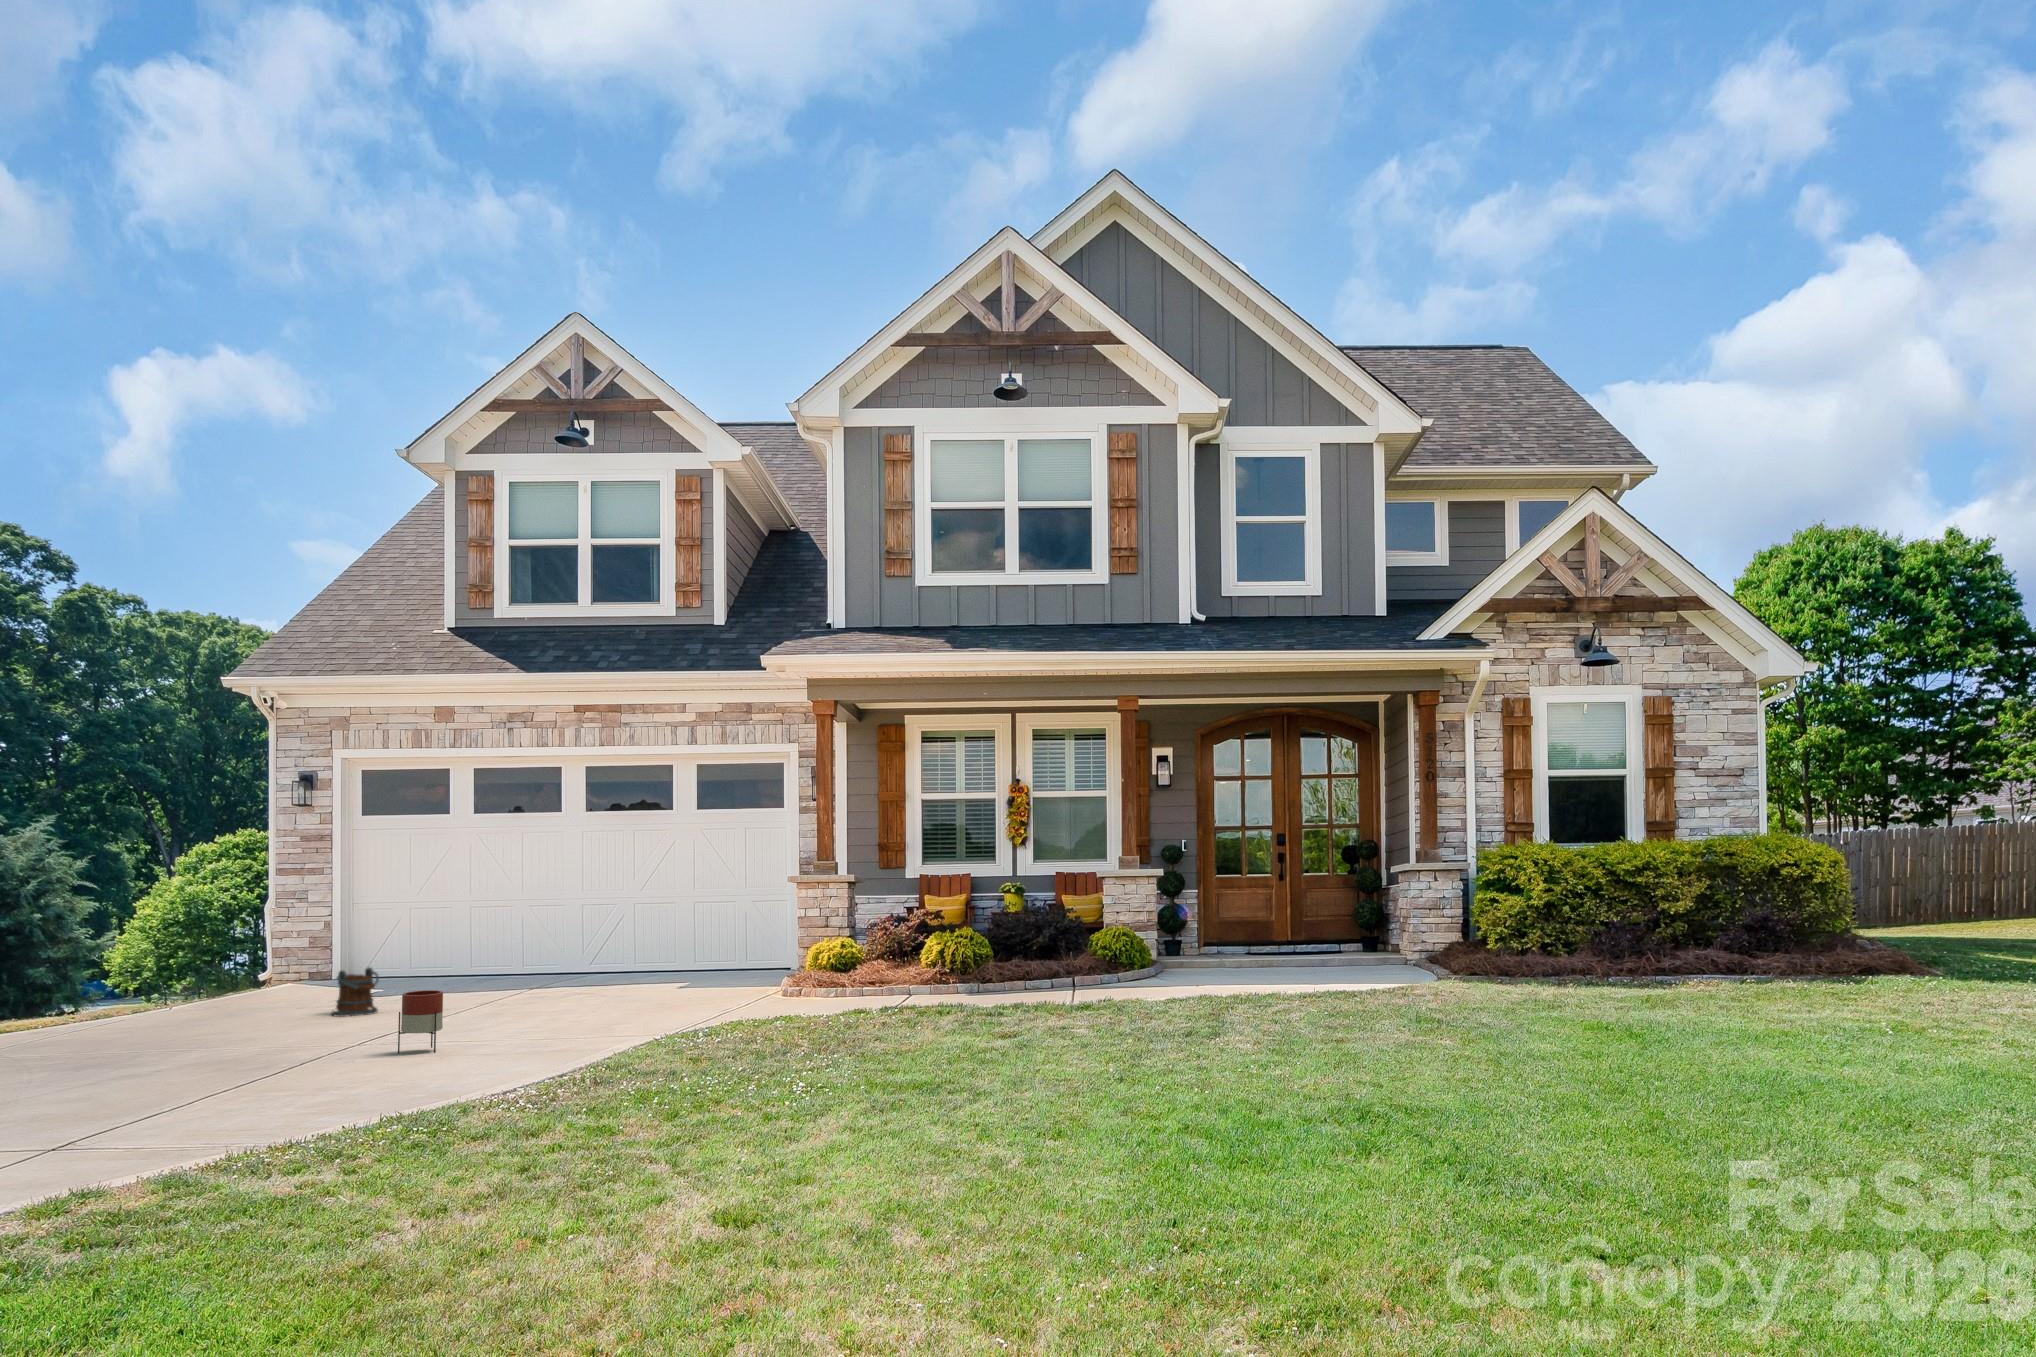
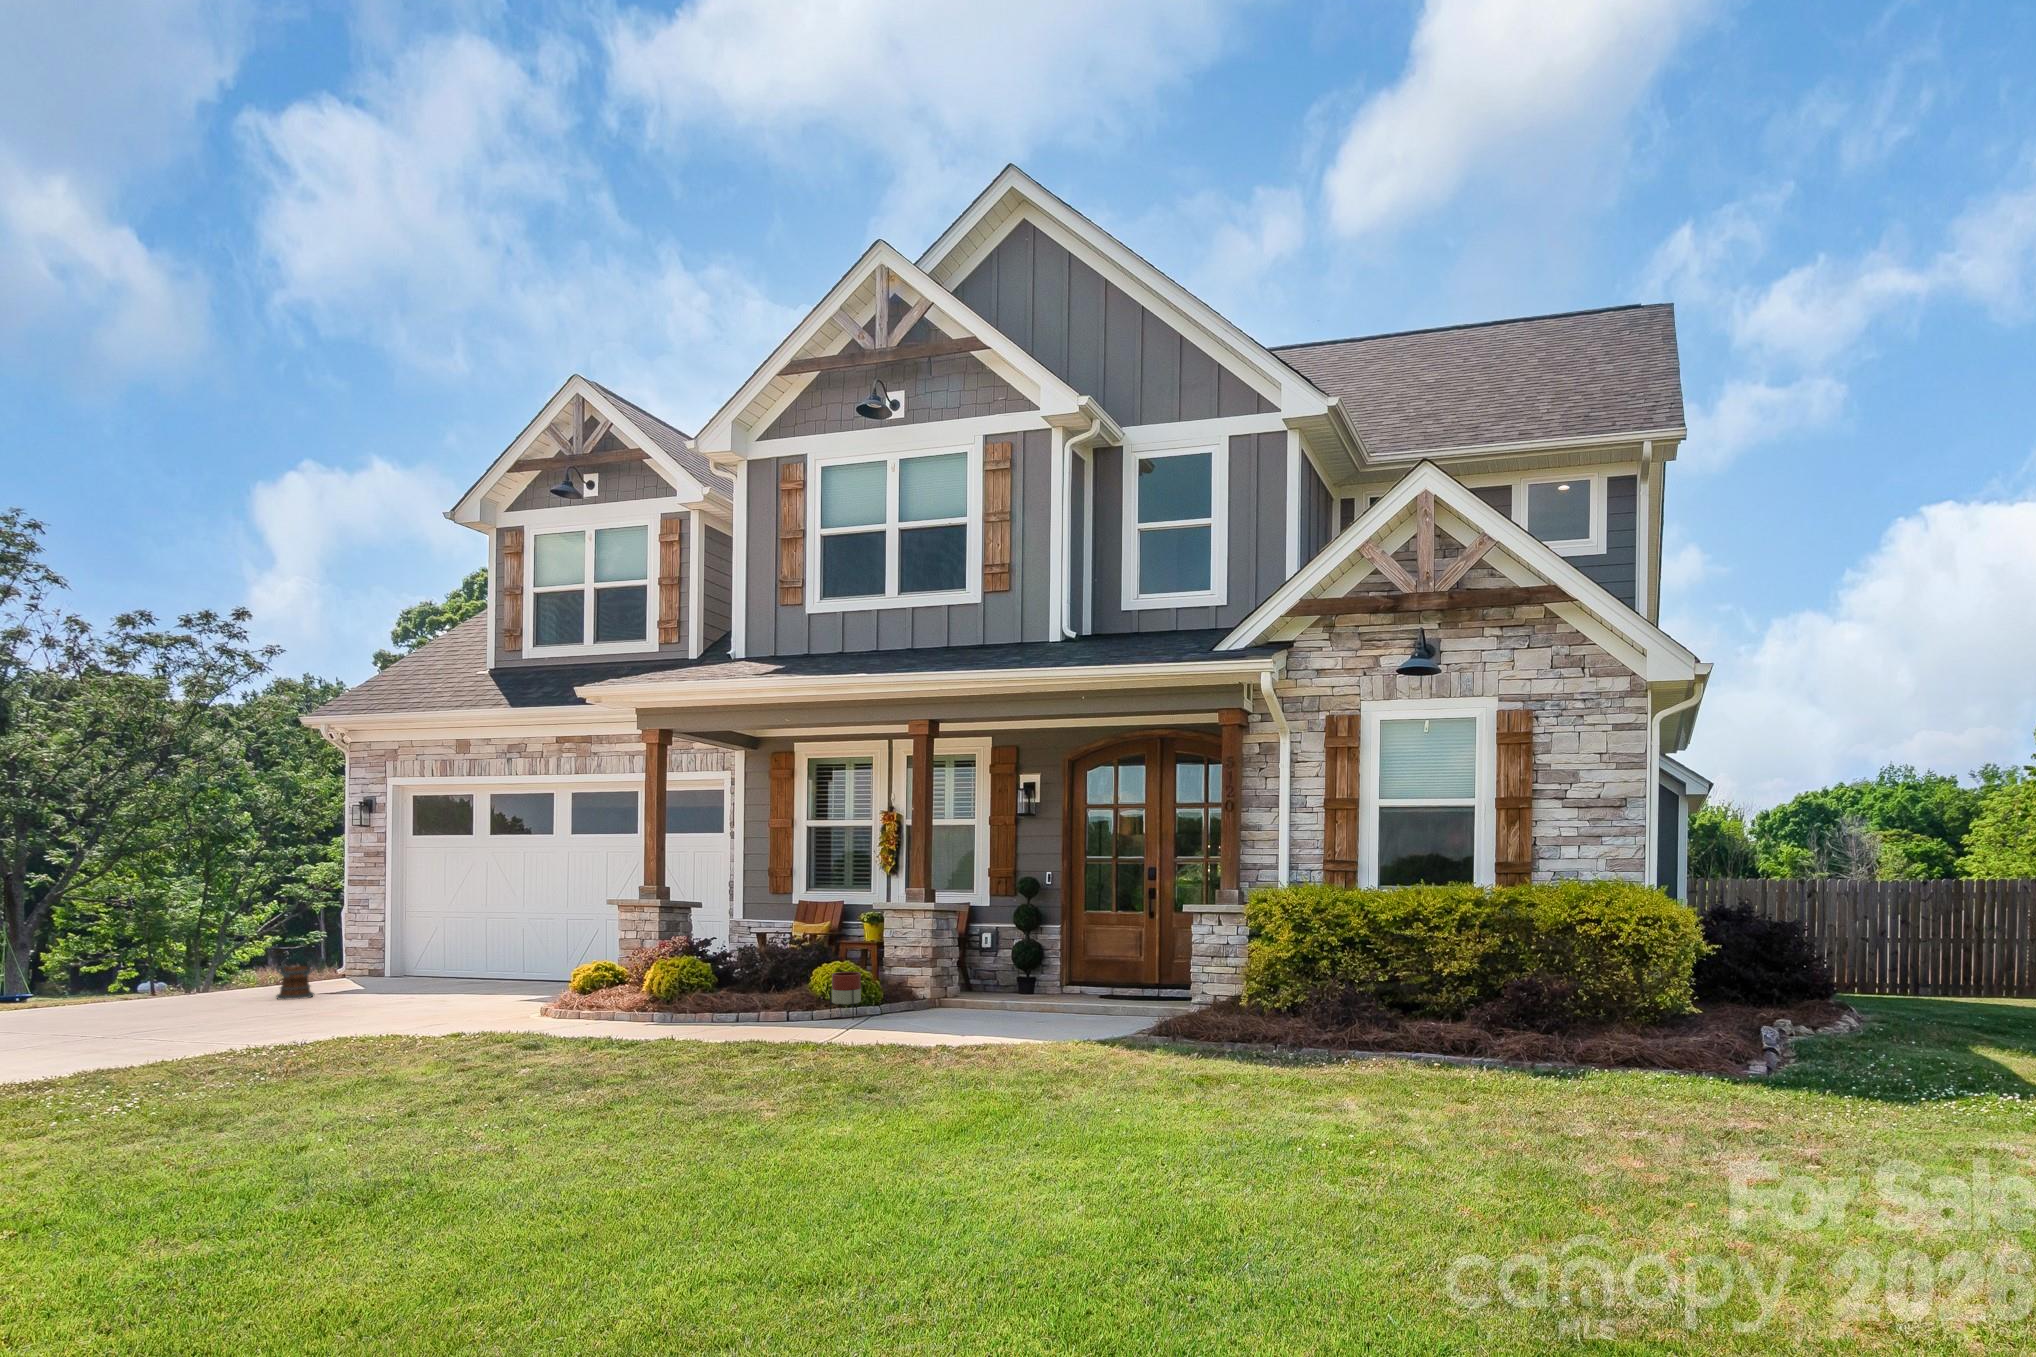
planter: present [398,990,443,1053] -> present [830,972,861,1020]

